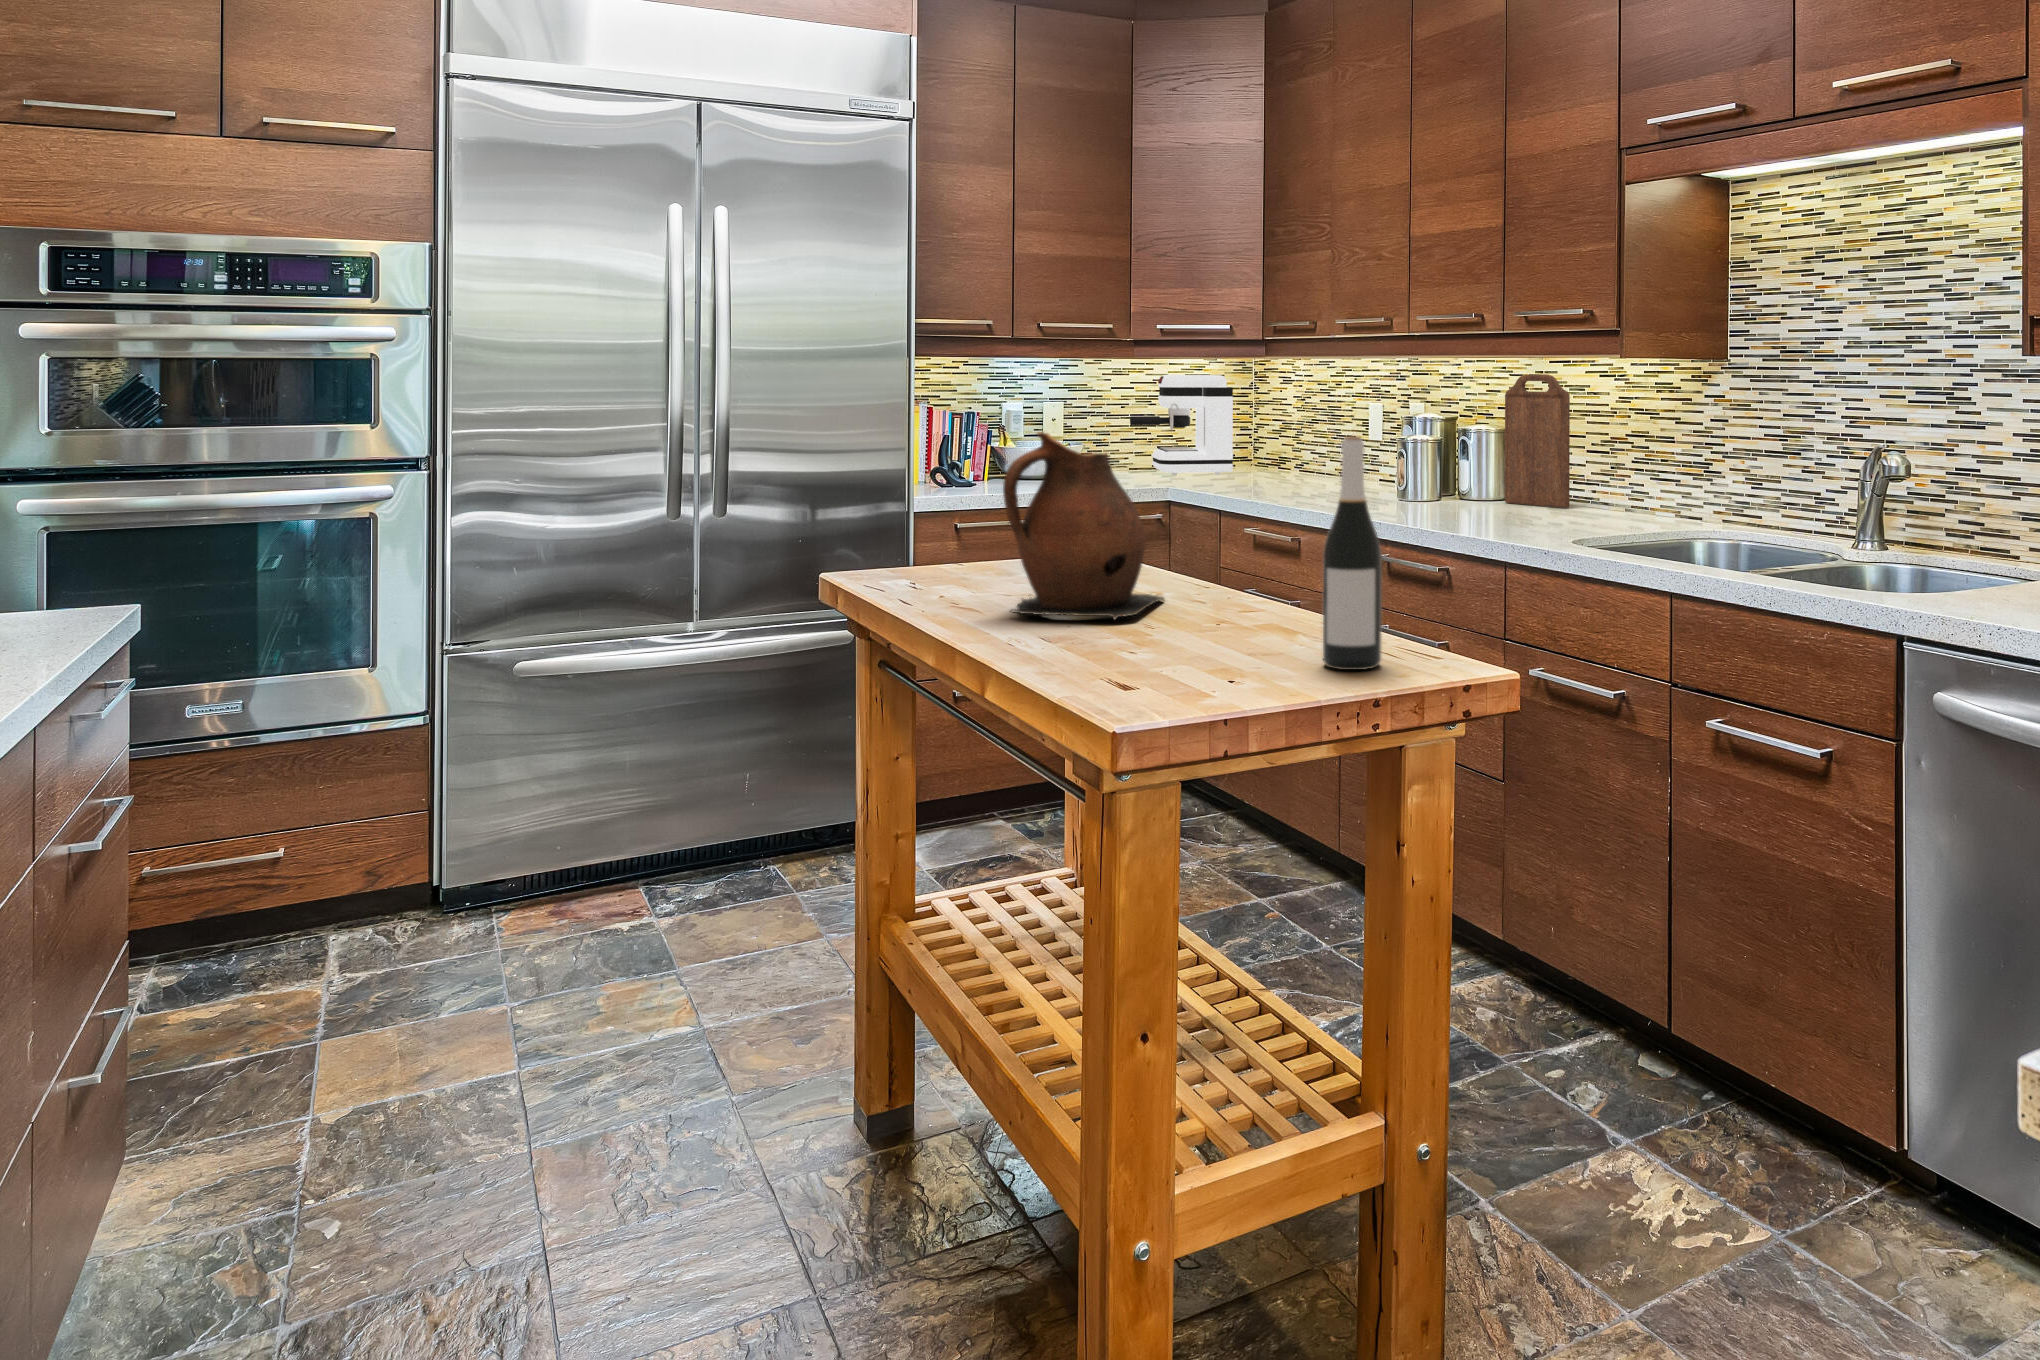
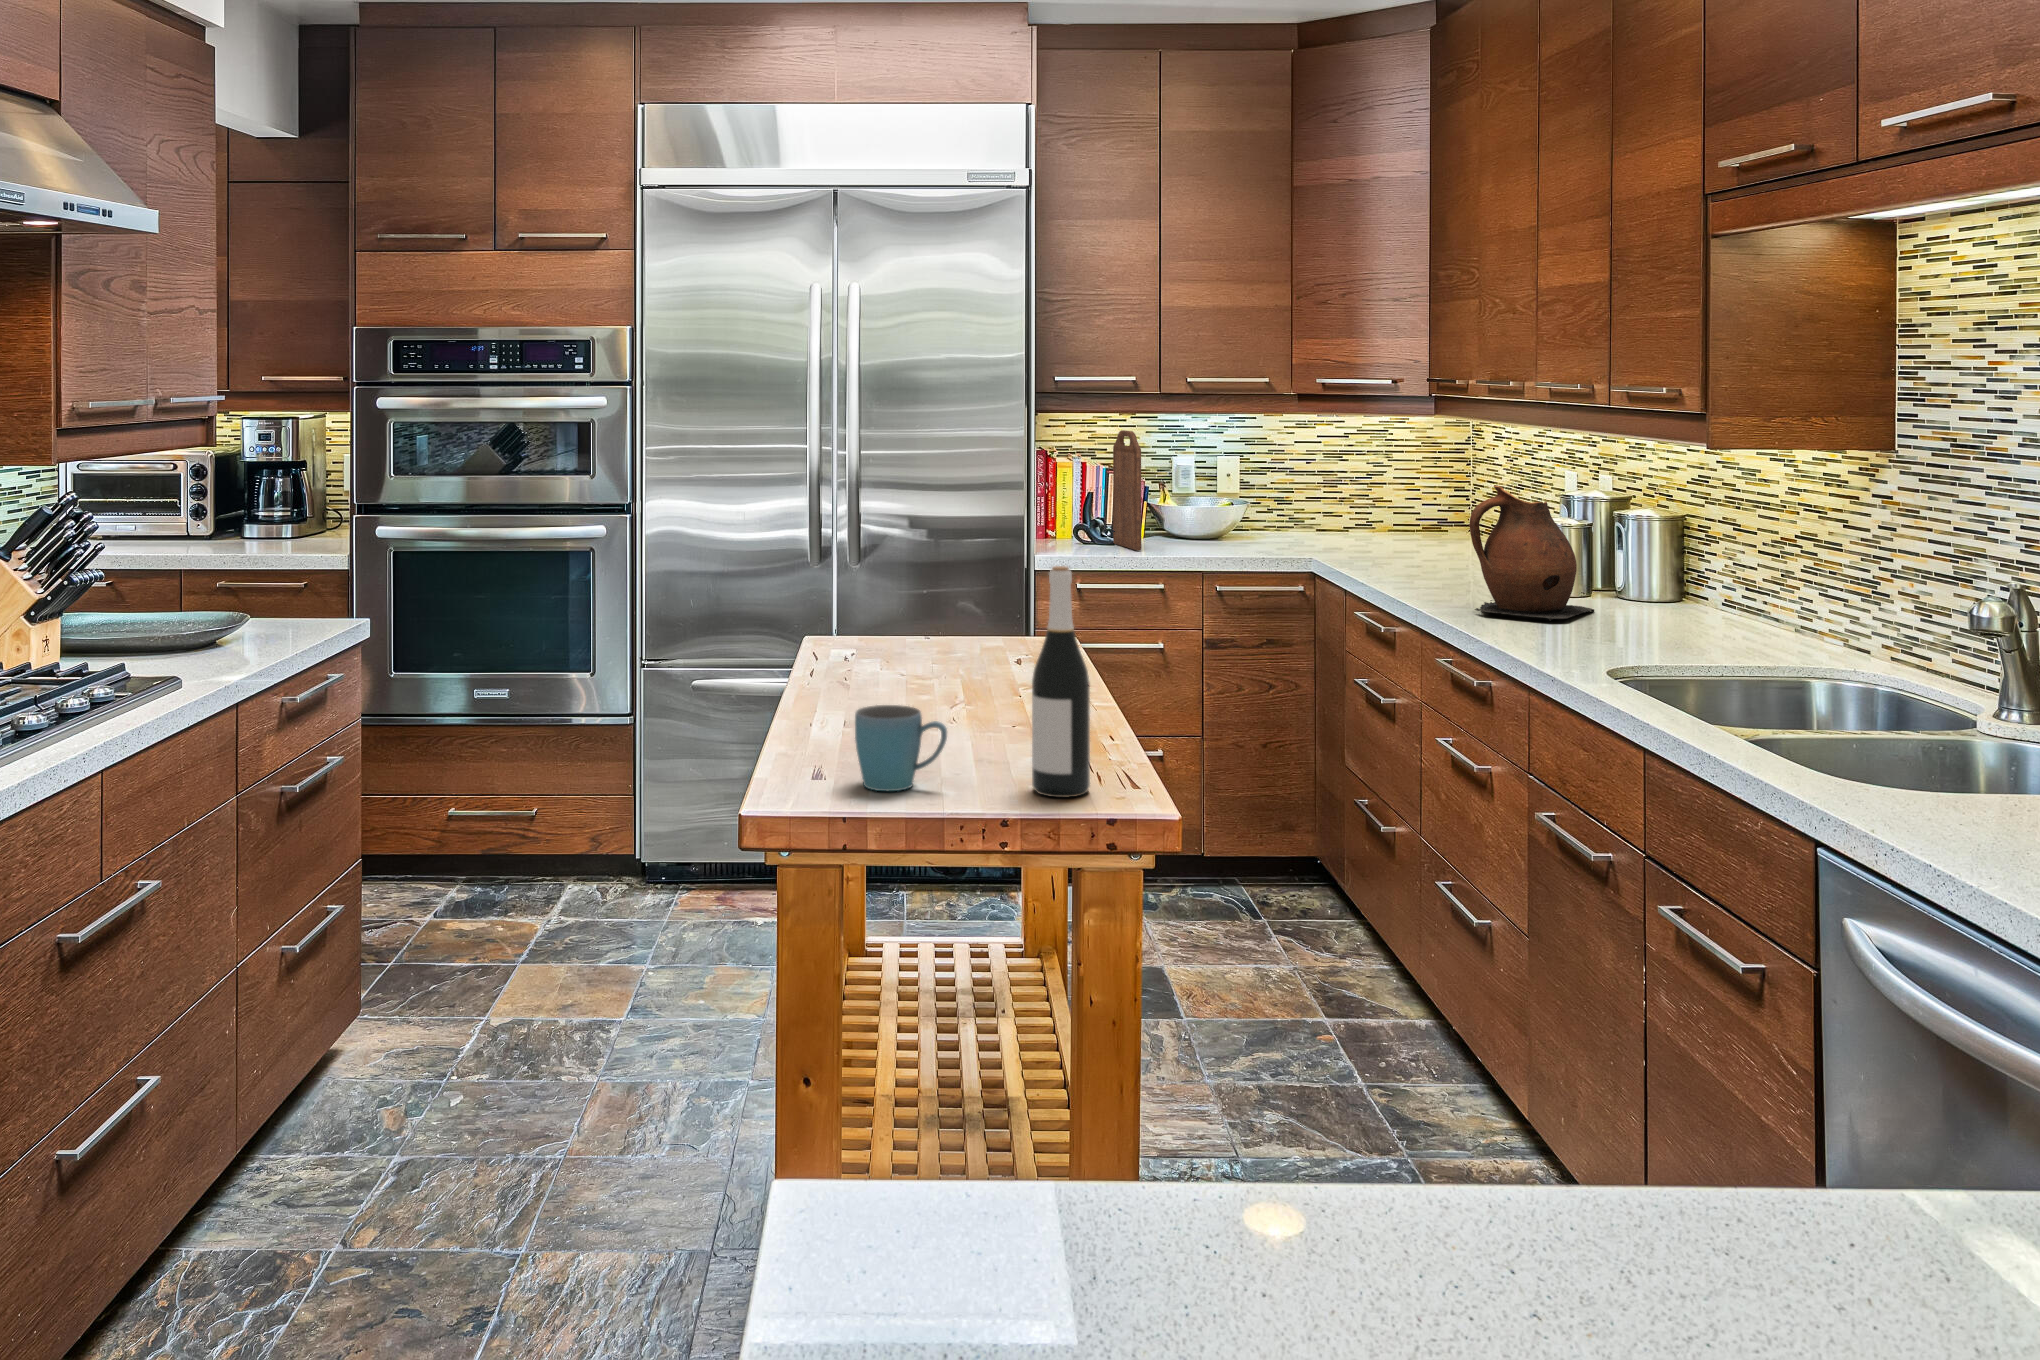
coffee maker: present [1130,375,1233,475] -> none [1306,431,1414,543]
cutting board: present [1505,375,1570,508] -> present [1113,430,1141,550]
ceramic pitcher: present [1003,432,1165,620] -> present [1469,486,1594,621]
mug: none [1146,596,1248,687] -> present [855,705,947,791]

